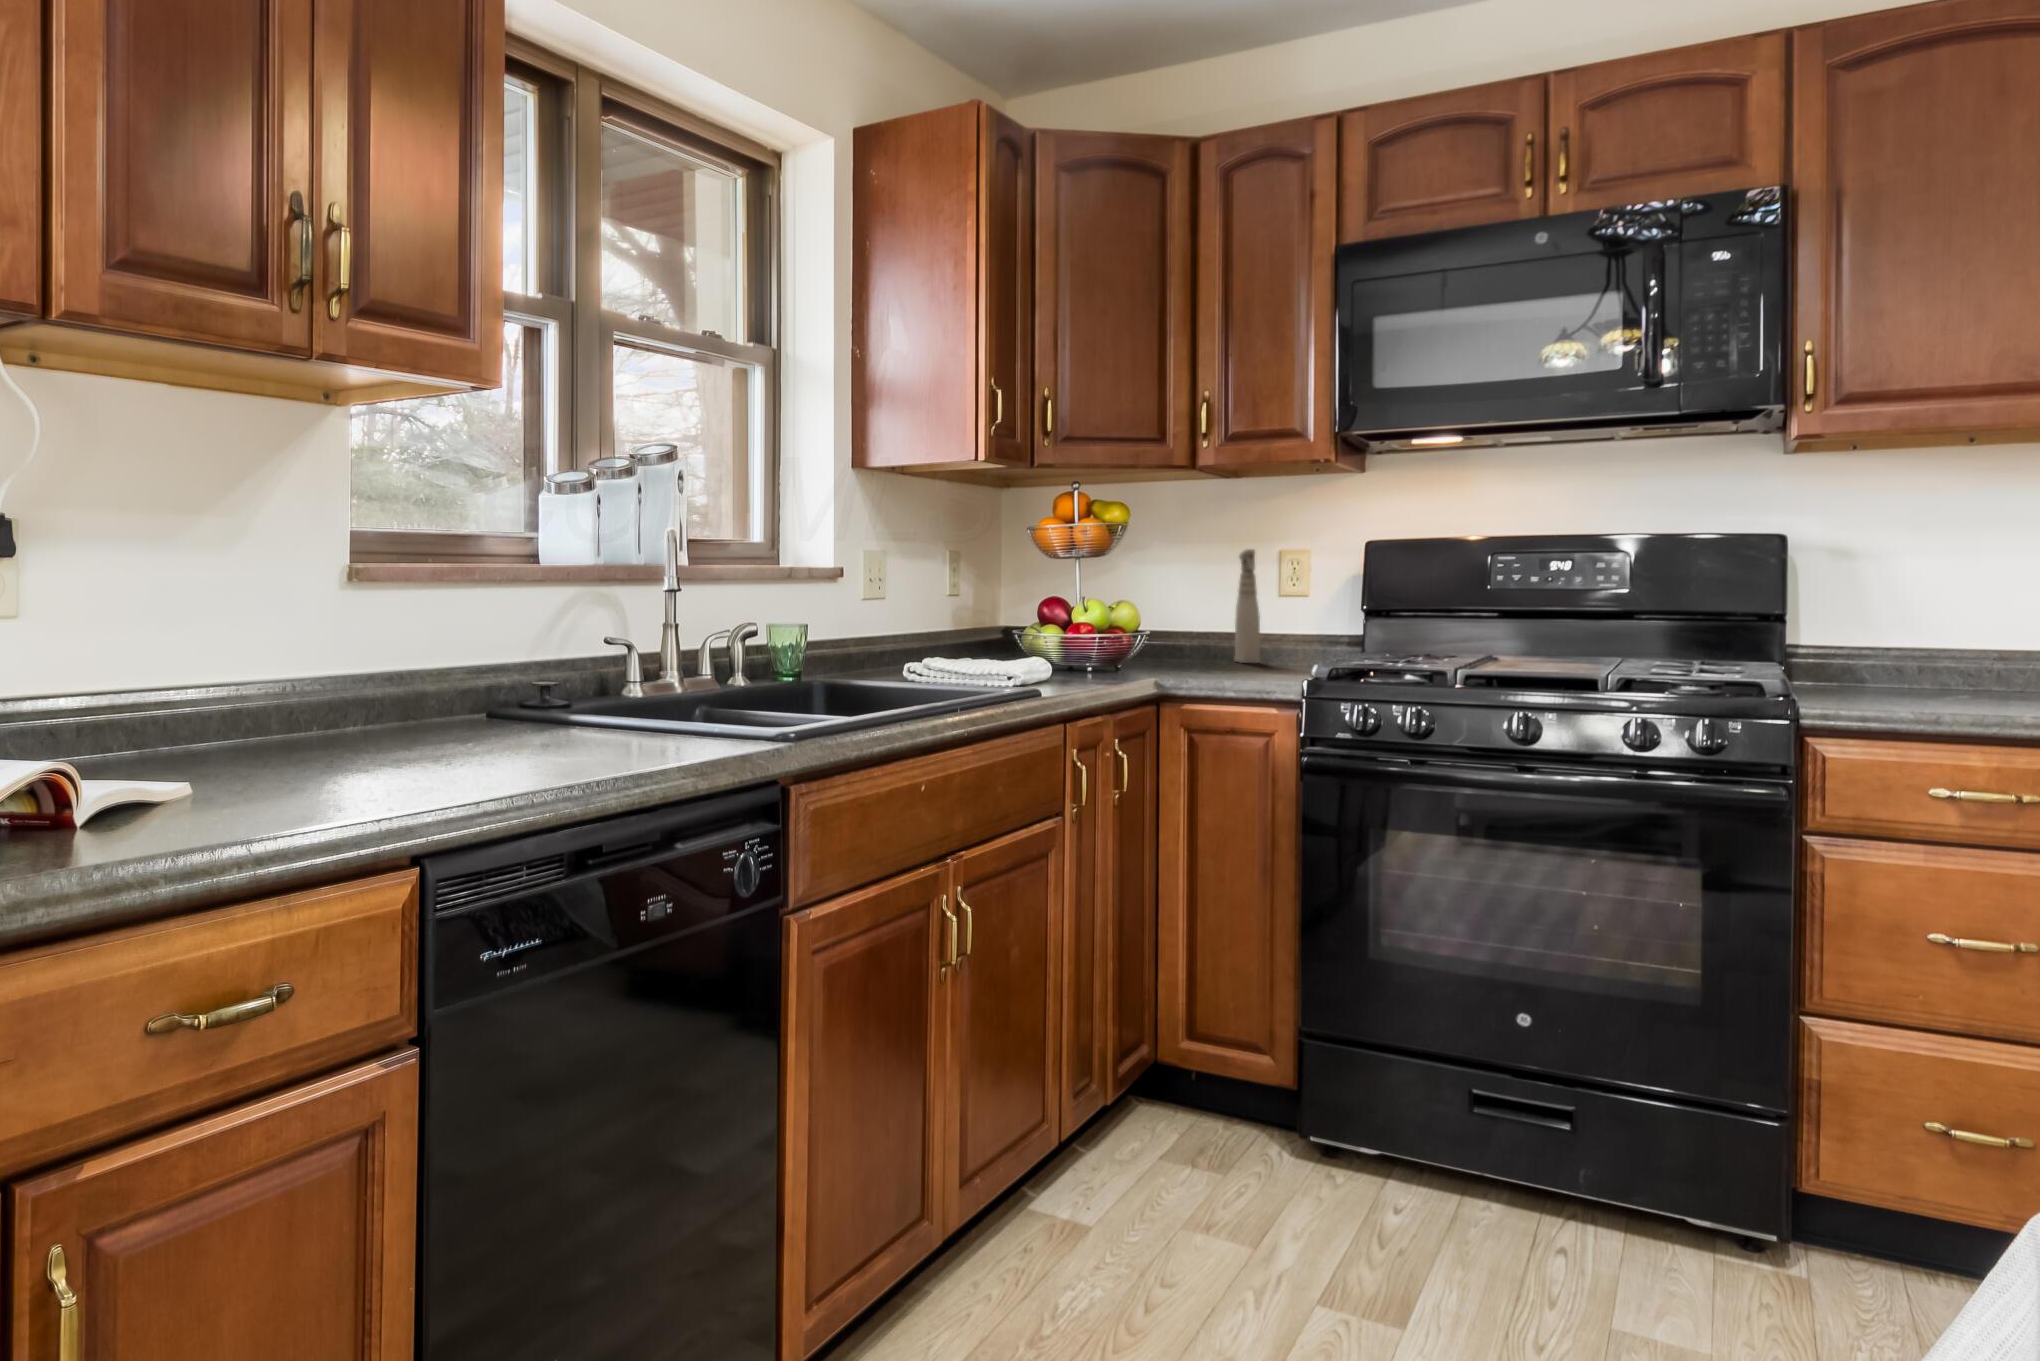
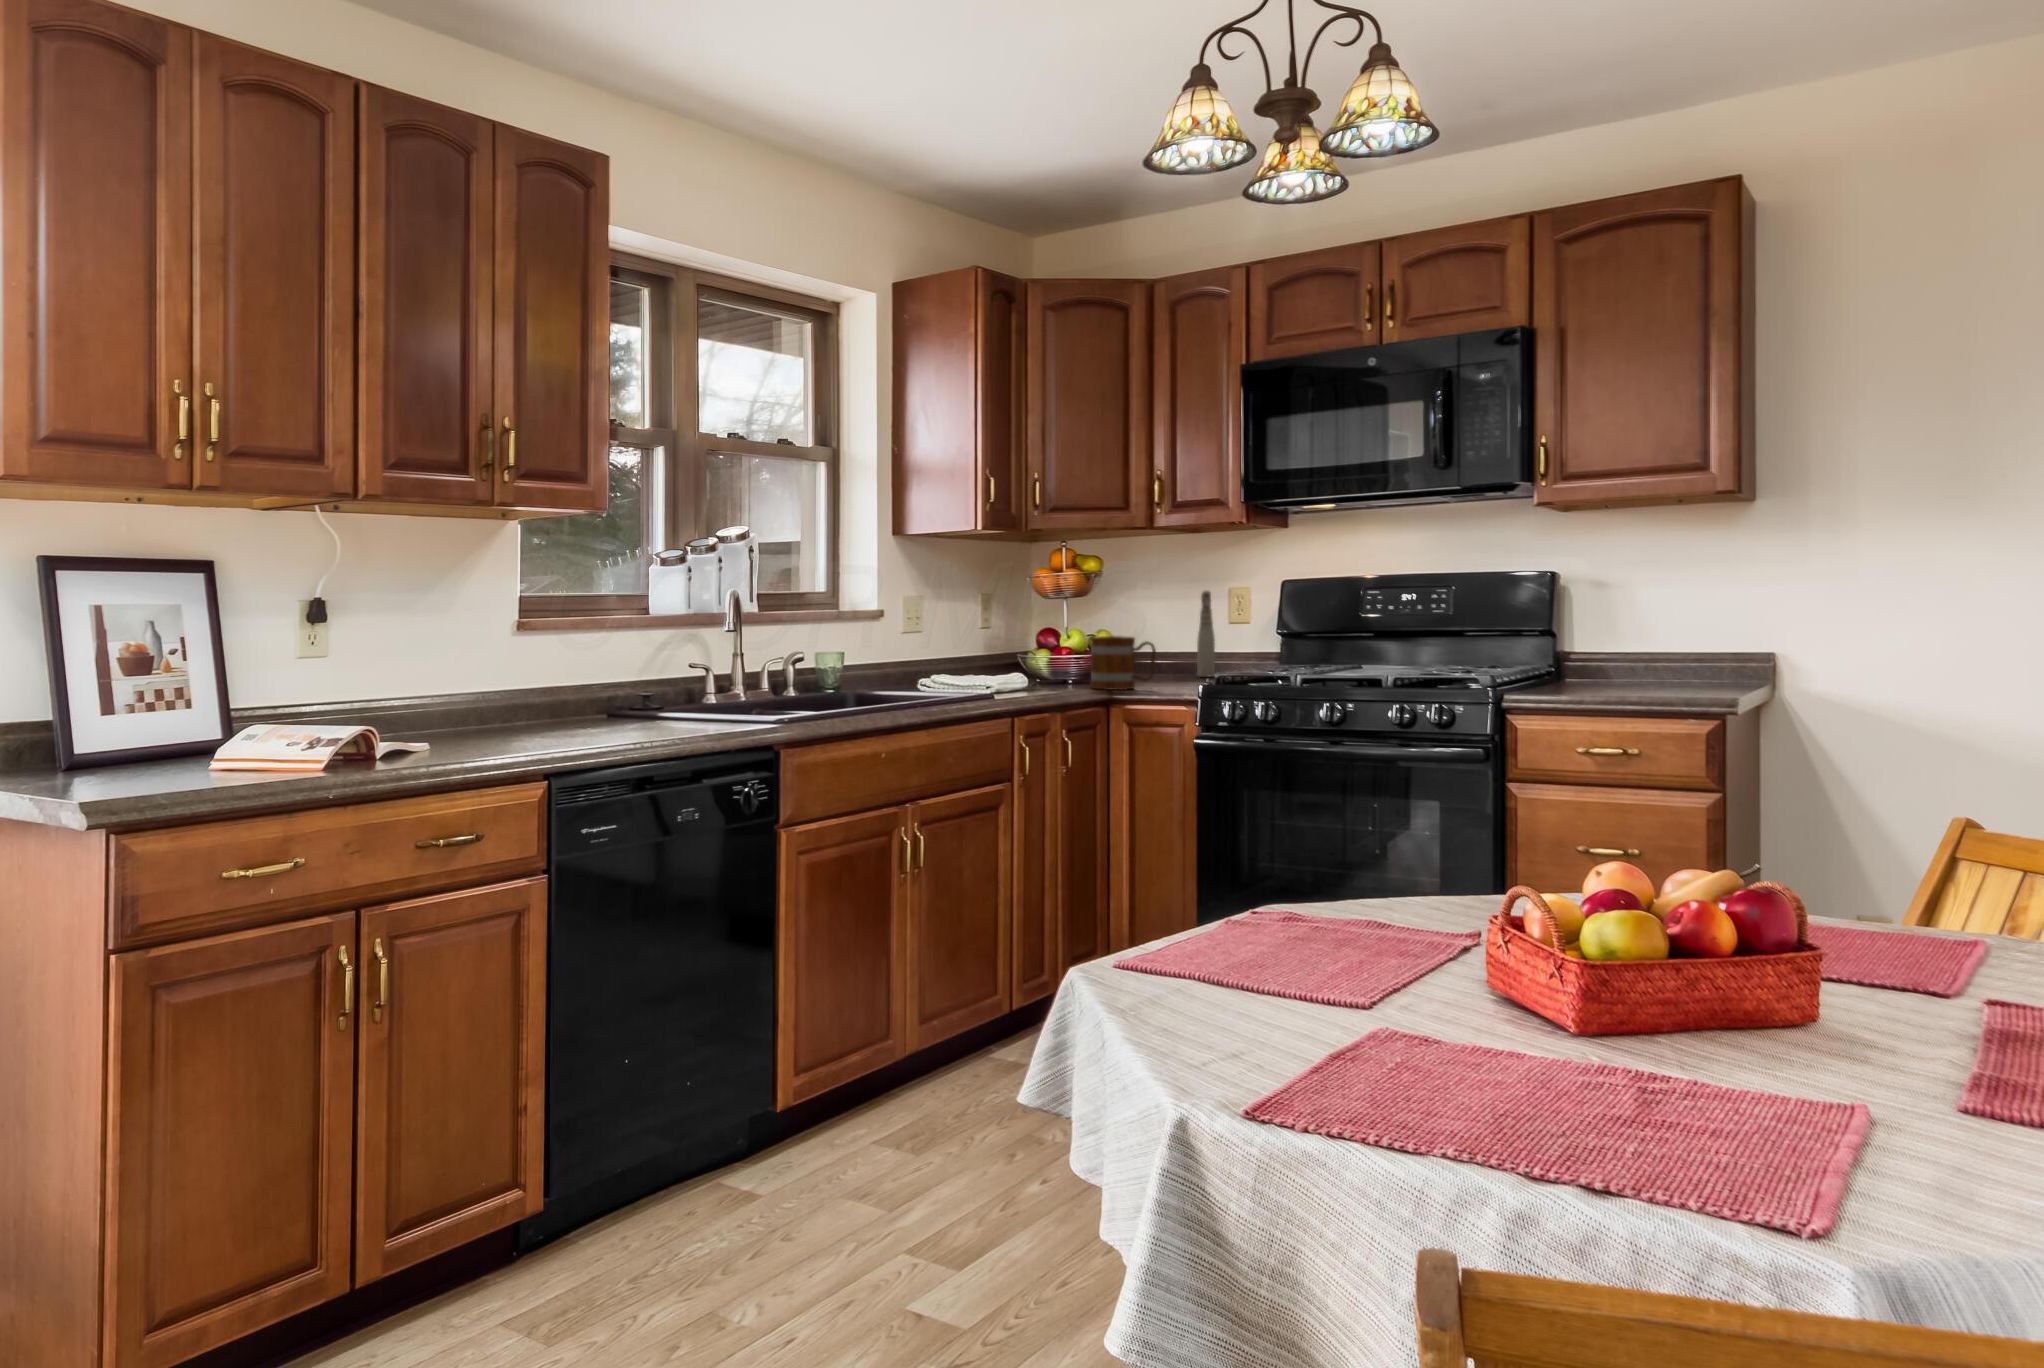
mug: none [1127,607,1223,681] -> present [1090,636,1156,690]

